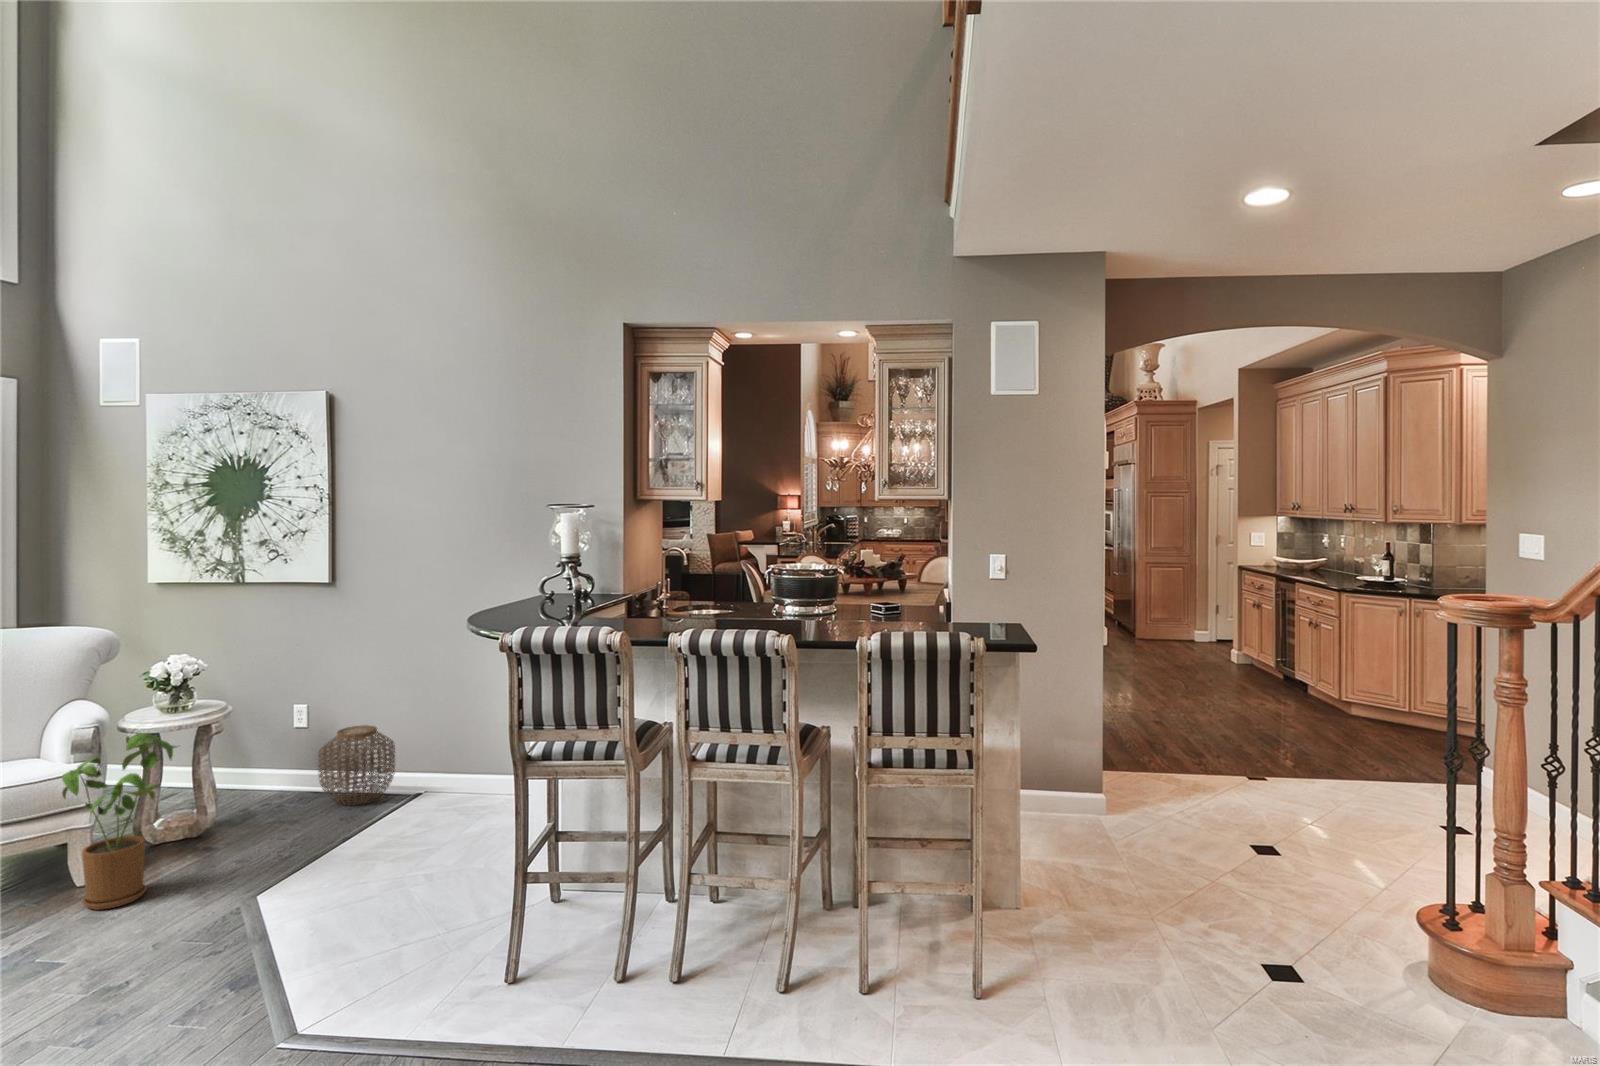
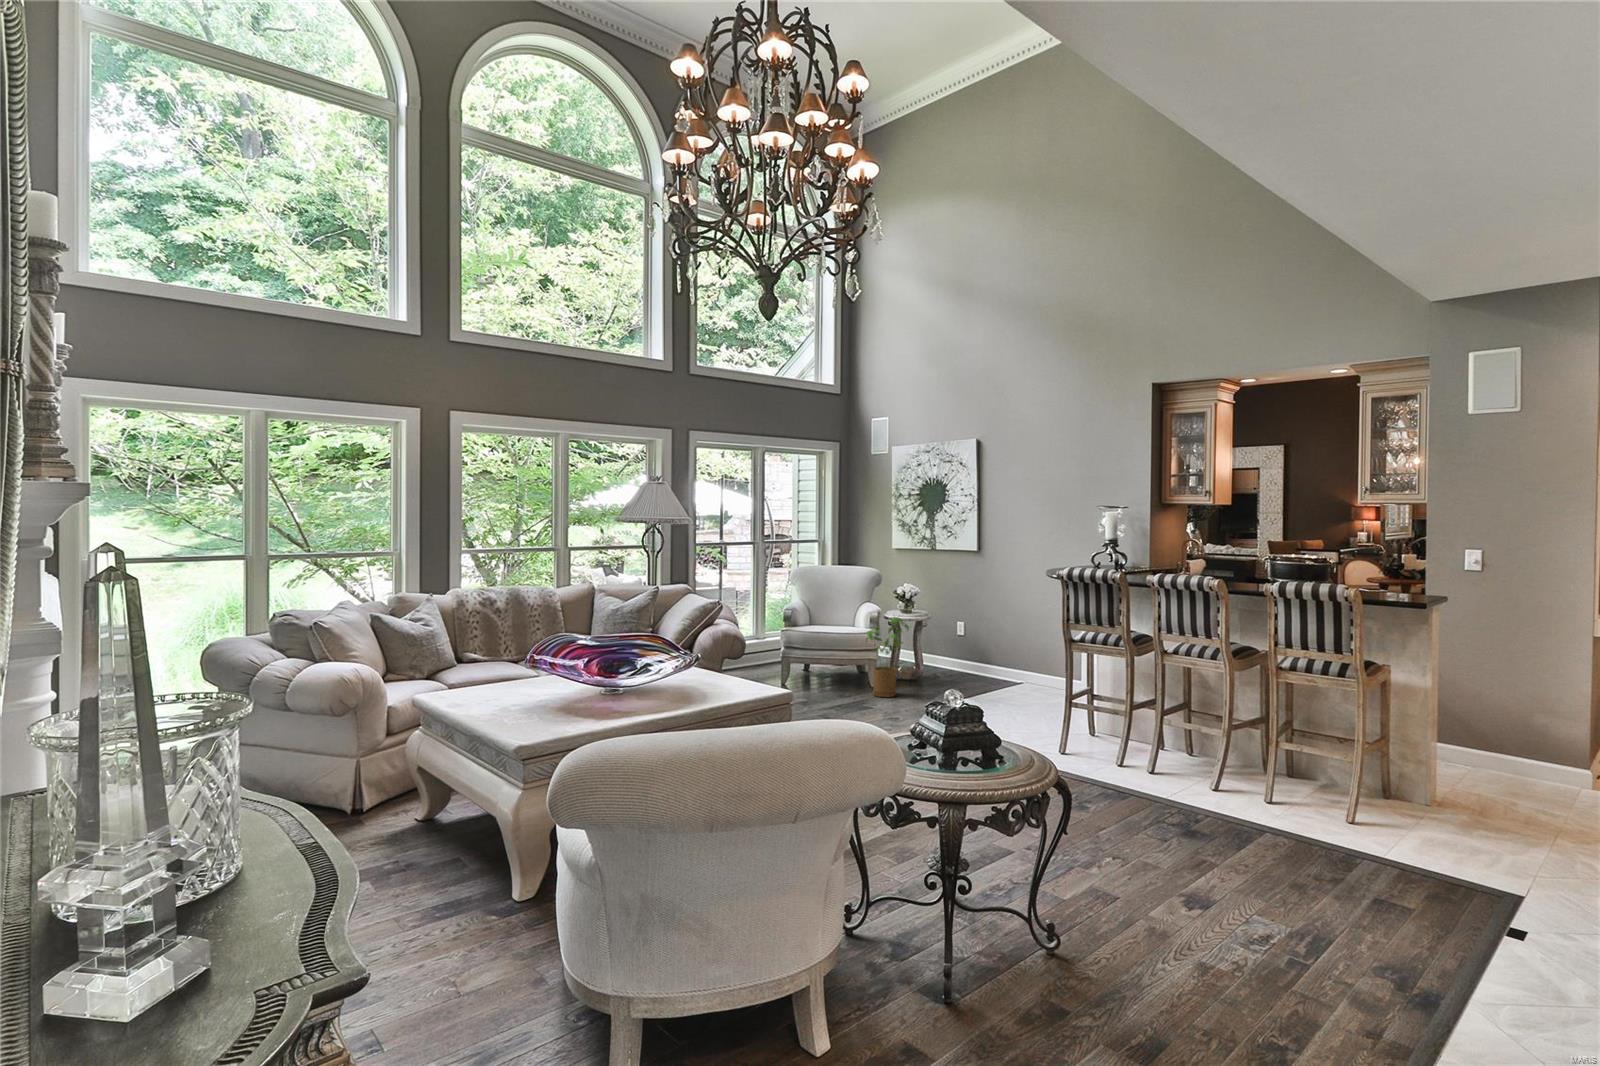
woven basket: present [318,725,395,806] -> none [971,637,1013,682]

